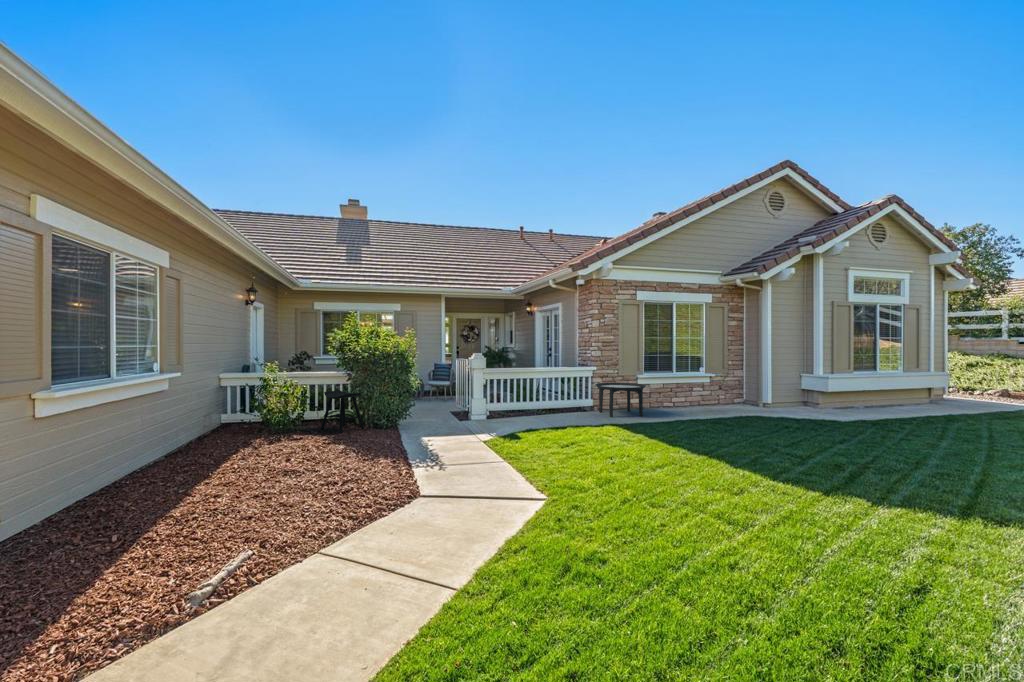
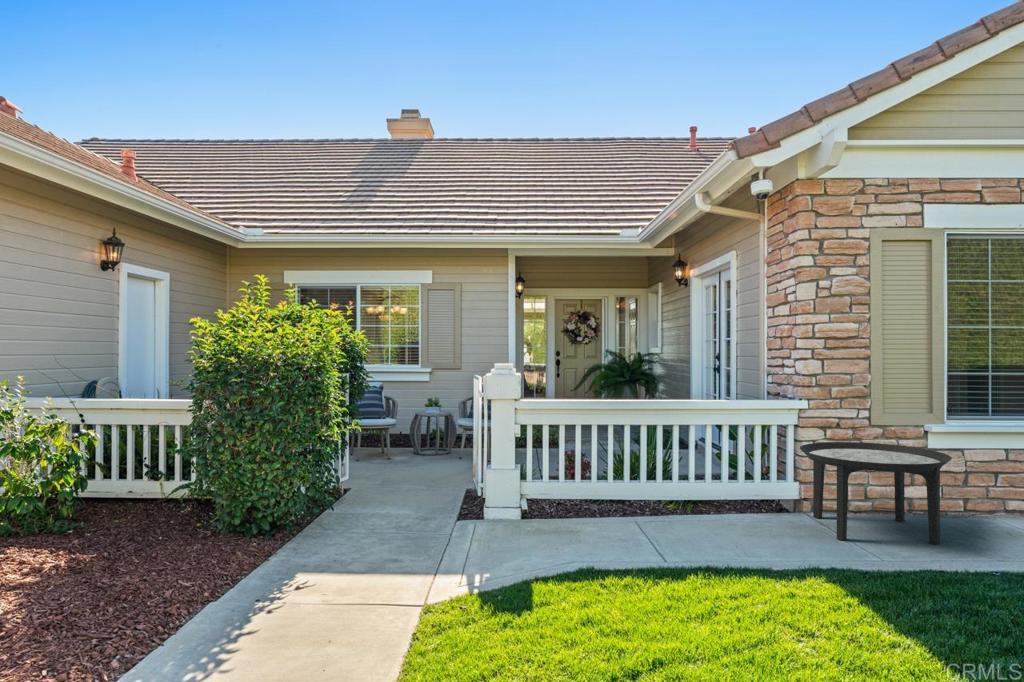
stool: present [321,390,364,433] -> none [150,439,227,539]

